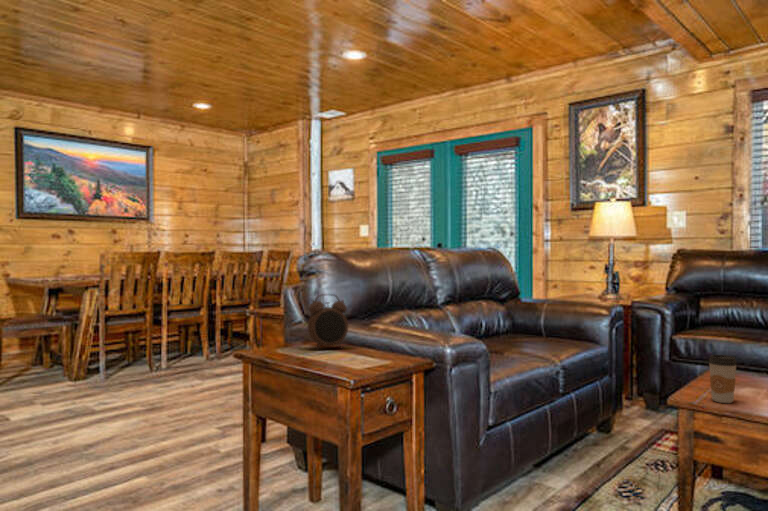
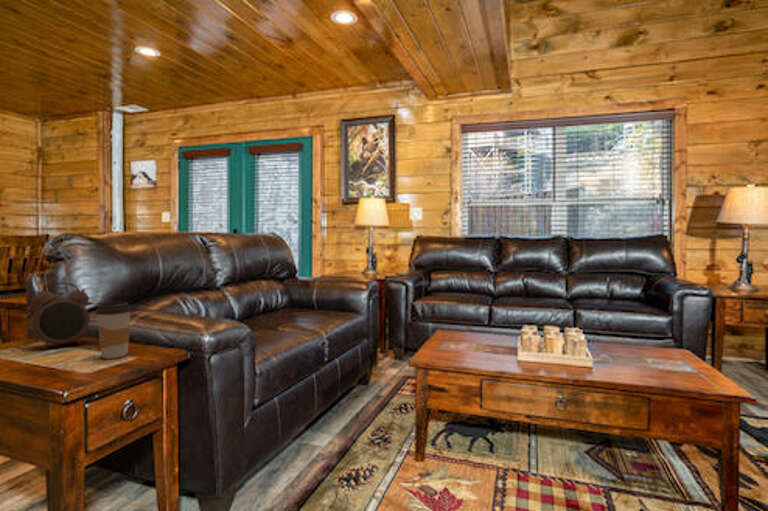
coffee cup: present [709,355,737,403] -> present [96,302,131,359]

